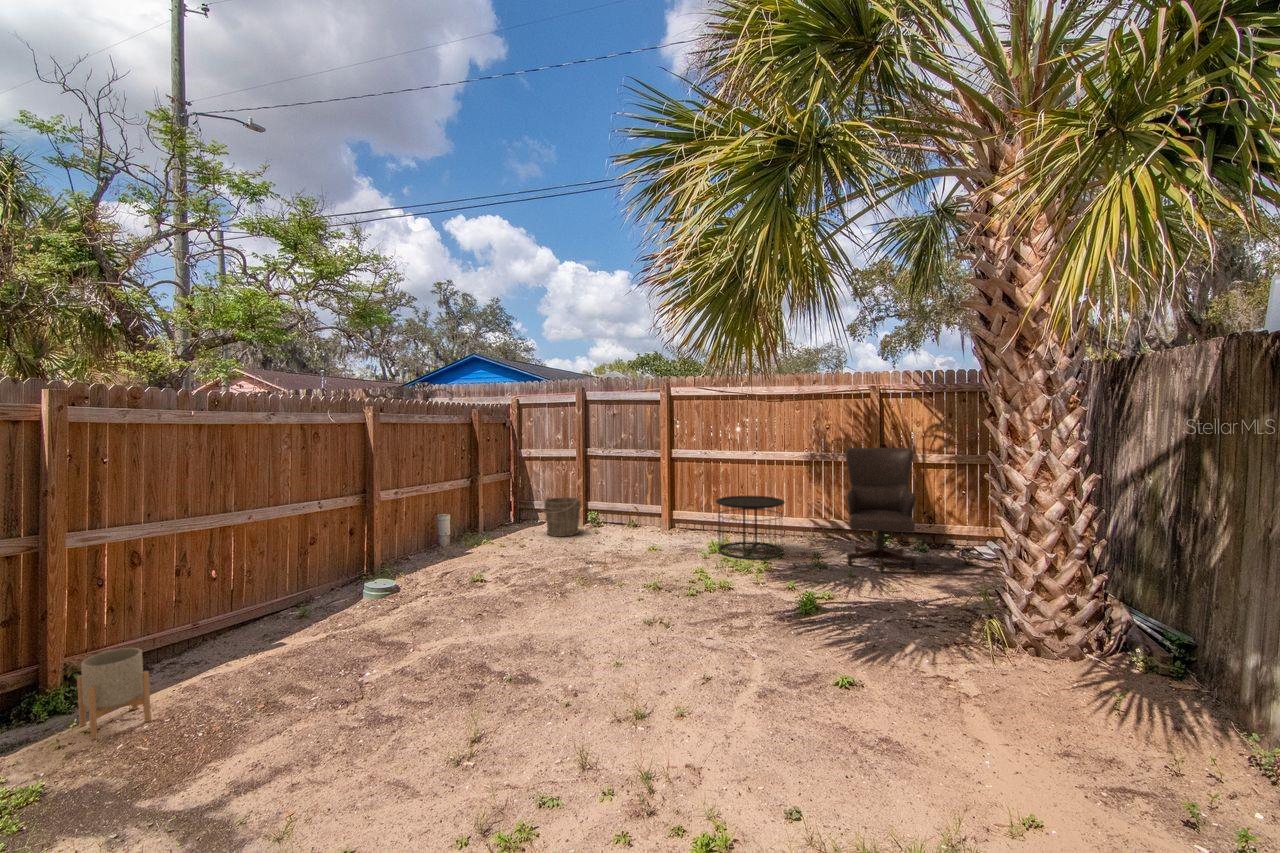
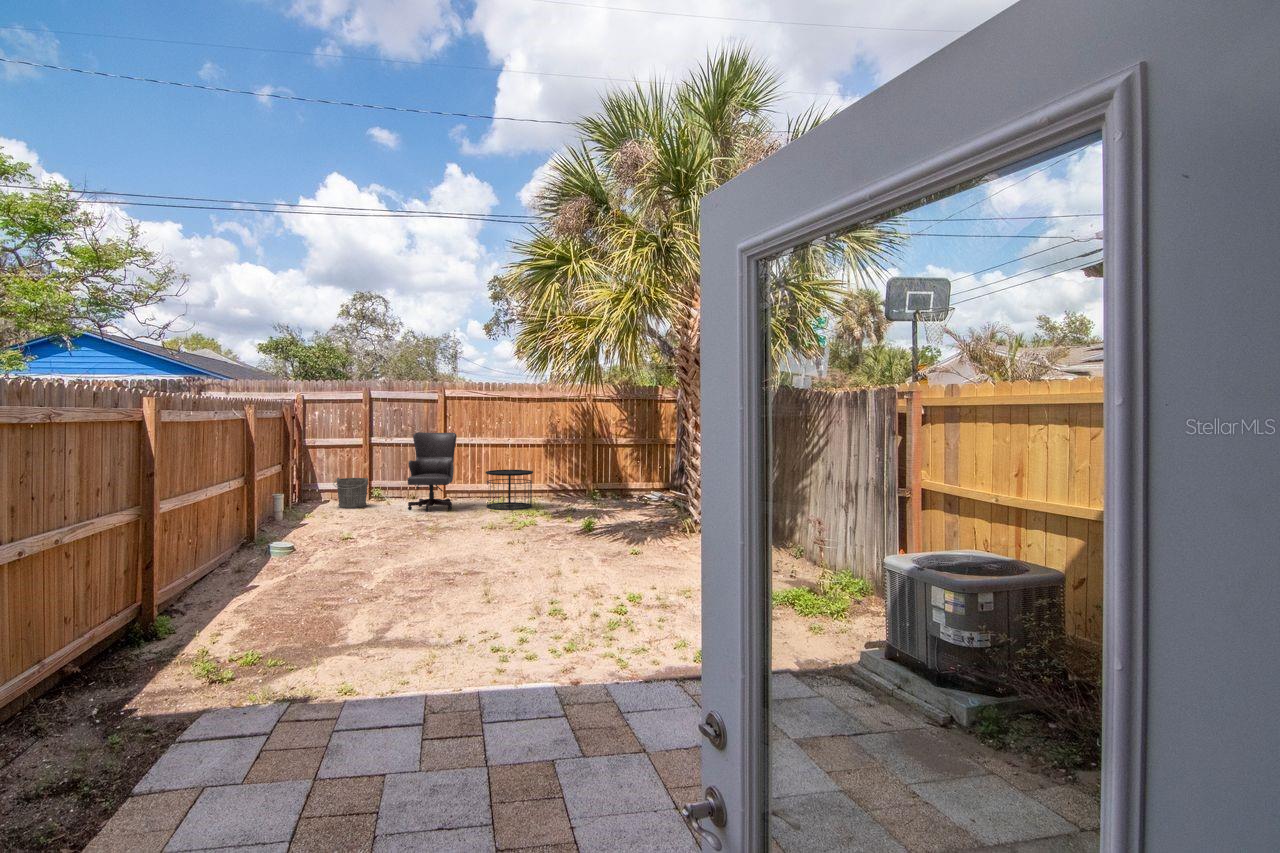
chair: present [845,447,917,572] -> present [408,432,457,511]
planter: present [77,648,151,740] -> none [203,543,247,590]

